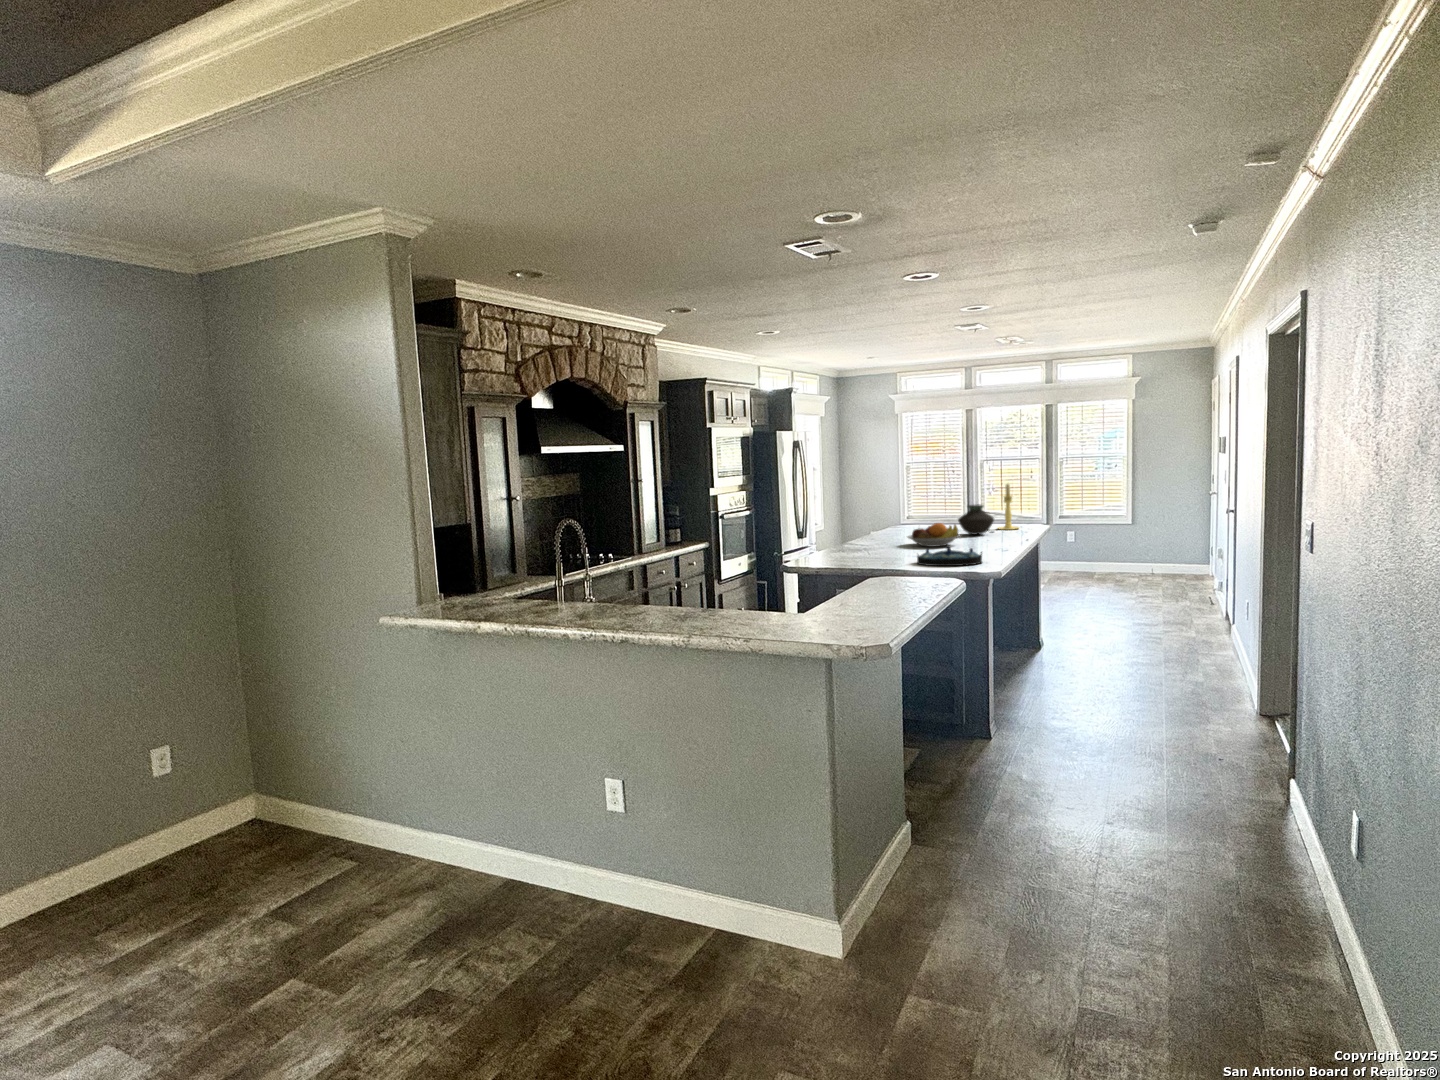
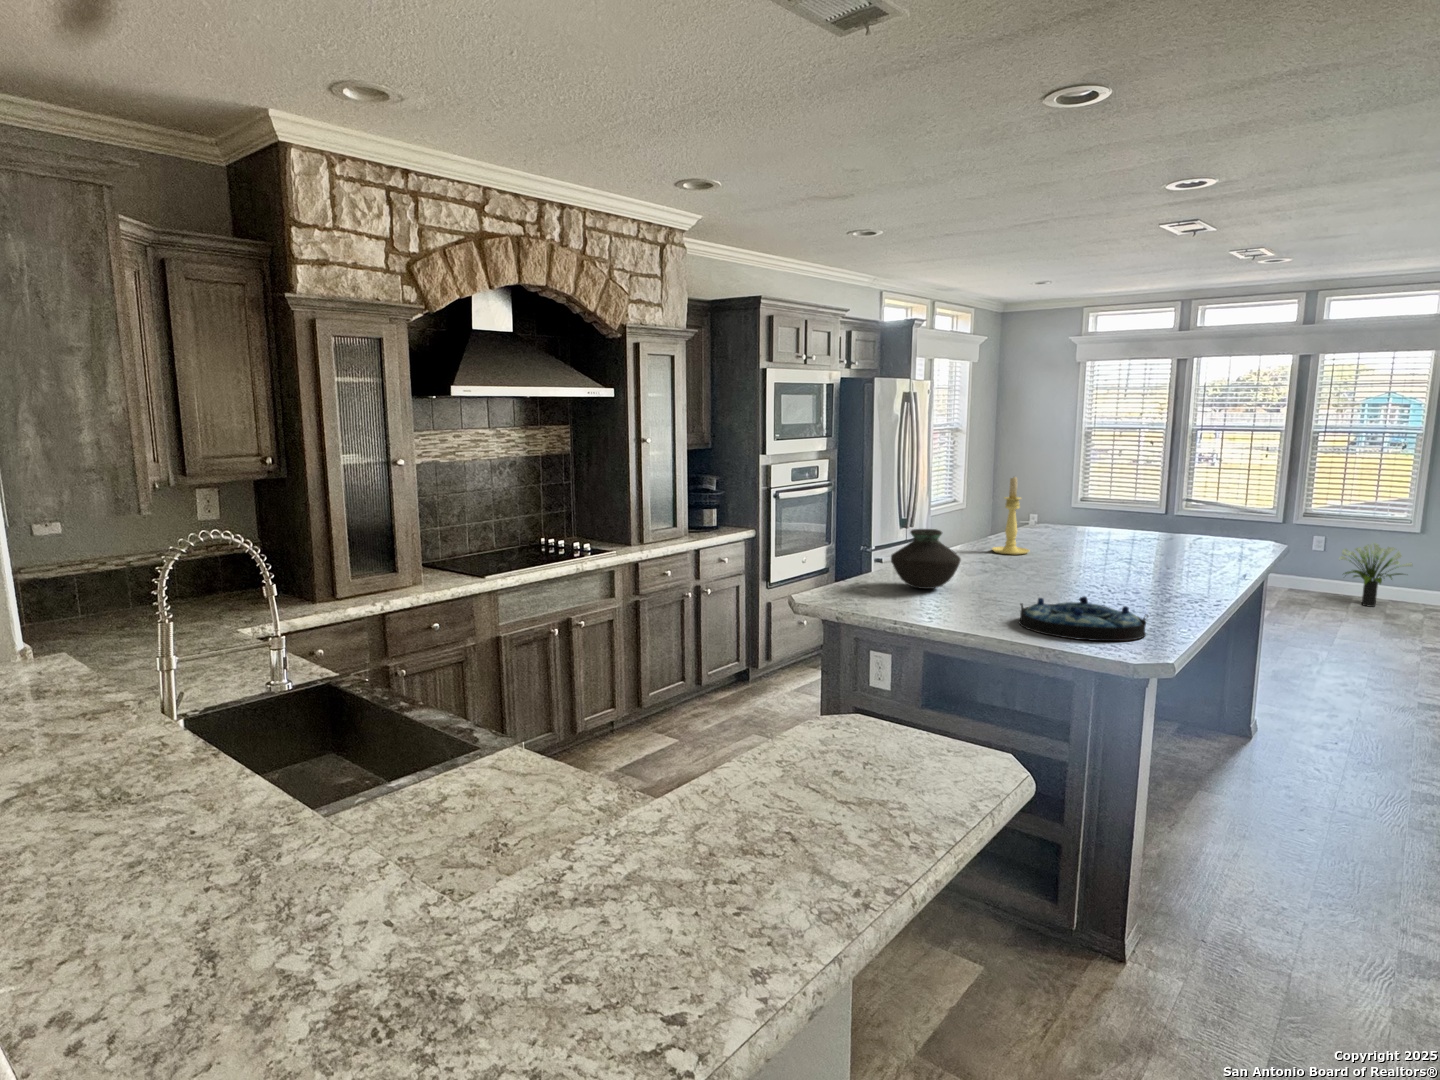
candle holder: present [998,484,1019,530] -> present [992,477,1029,555]
vase: present [958,504,994,535] -> present [891,529,961,589]
fruit bowl: present [908,523,960,547] -> none [1028,539,1123,578]
potted plant: none [1084,533,1129,577] -> present [1339,543,1412,607]

